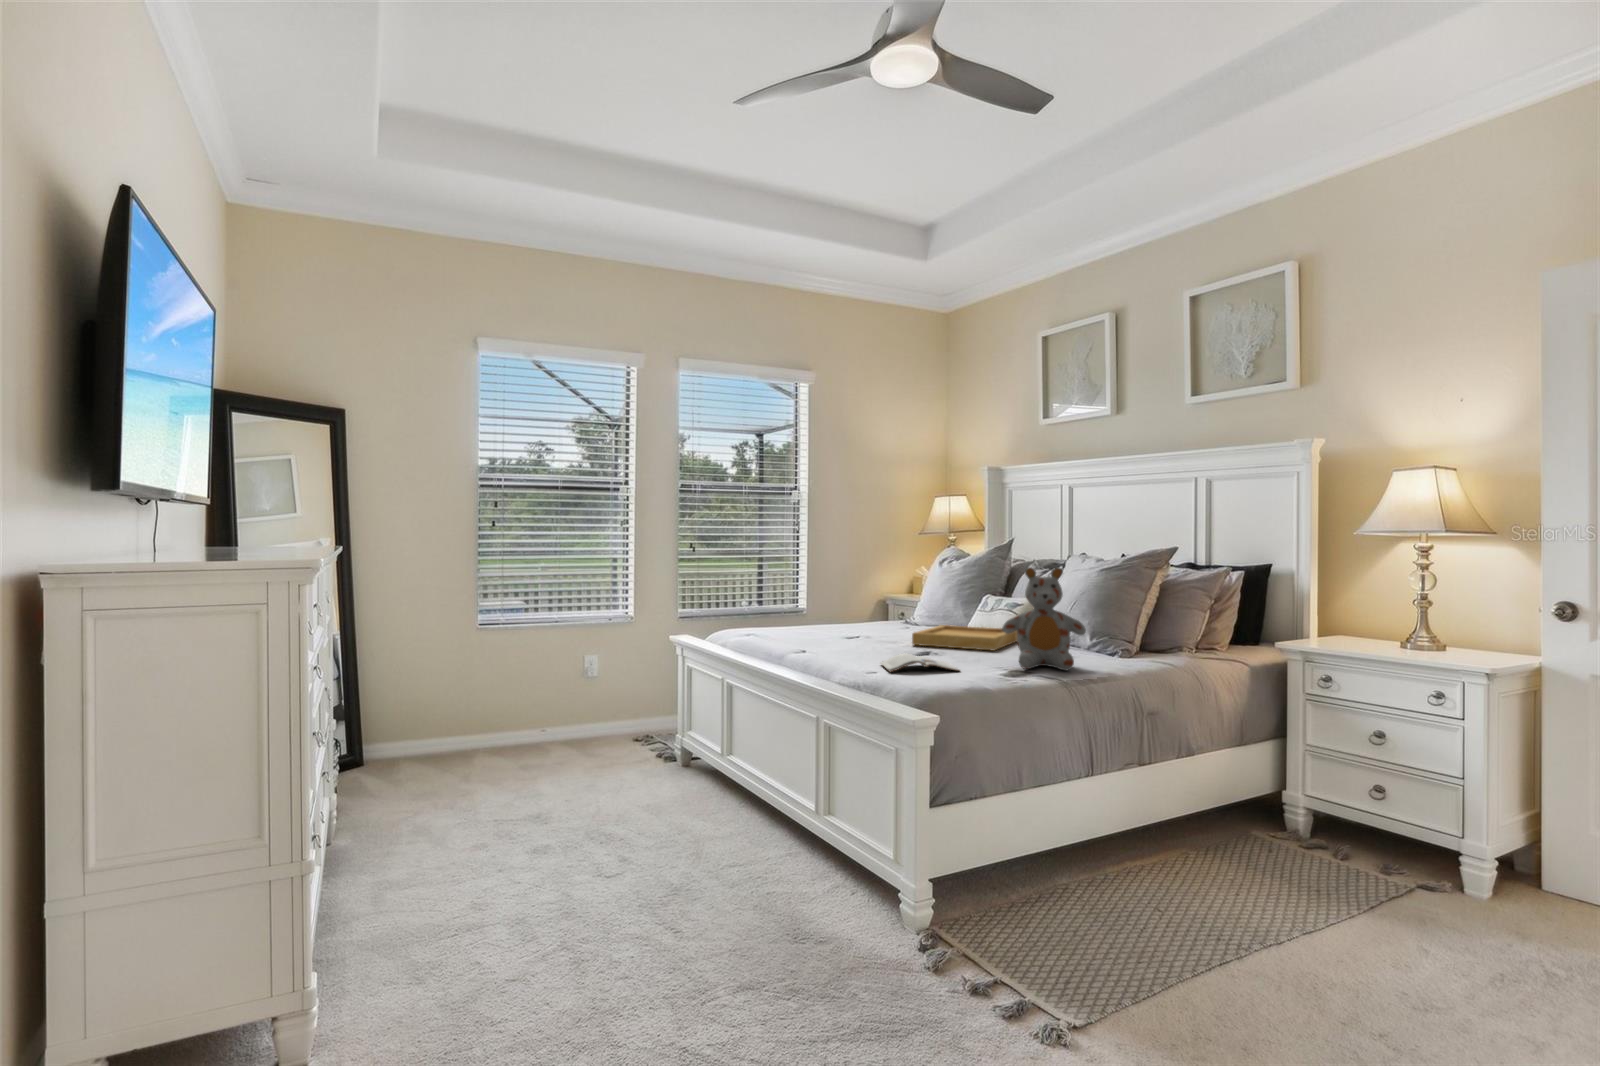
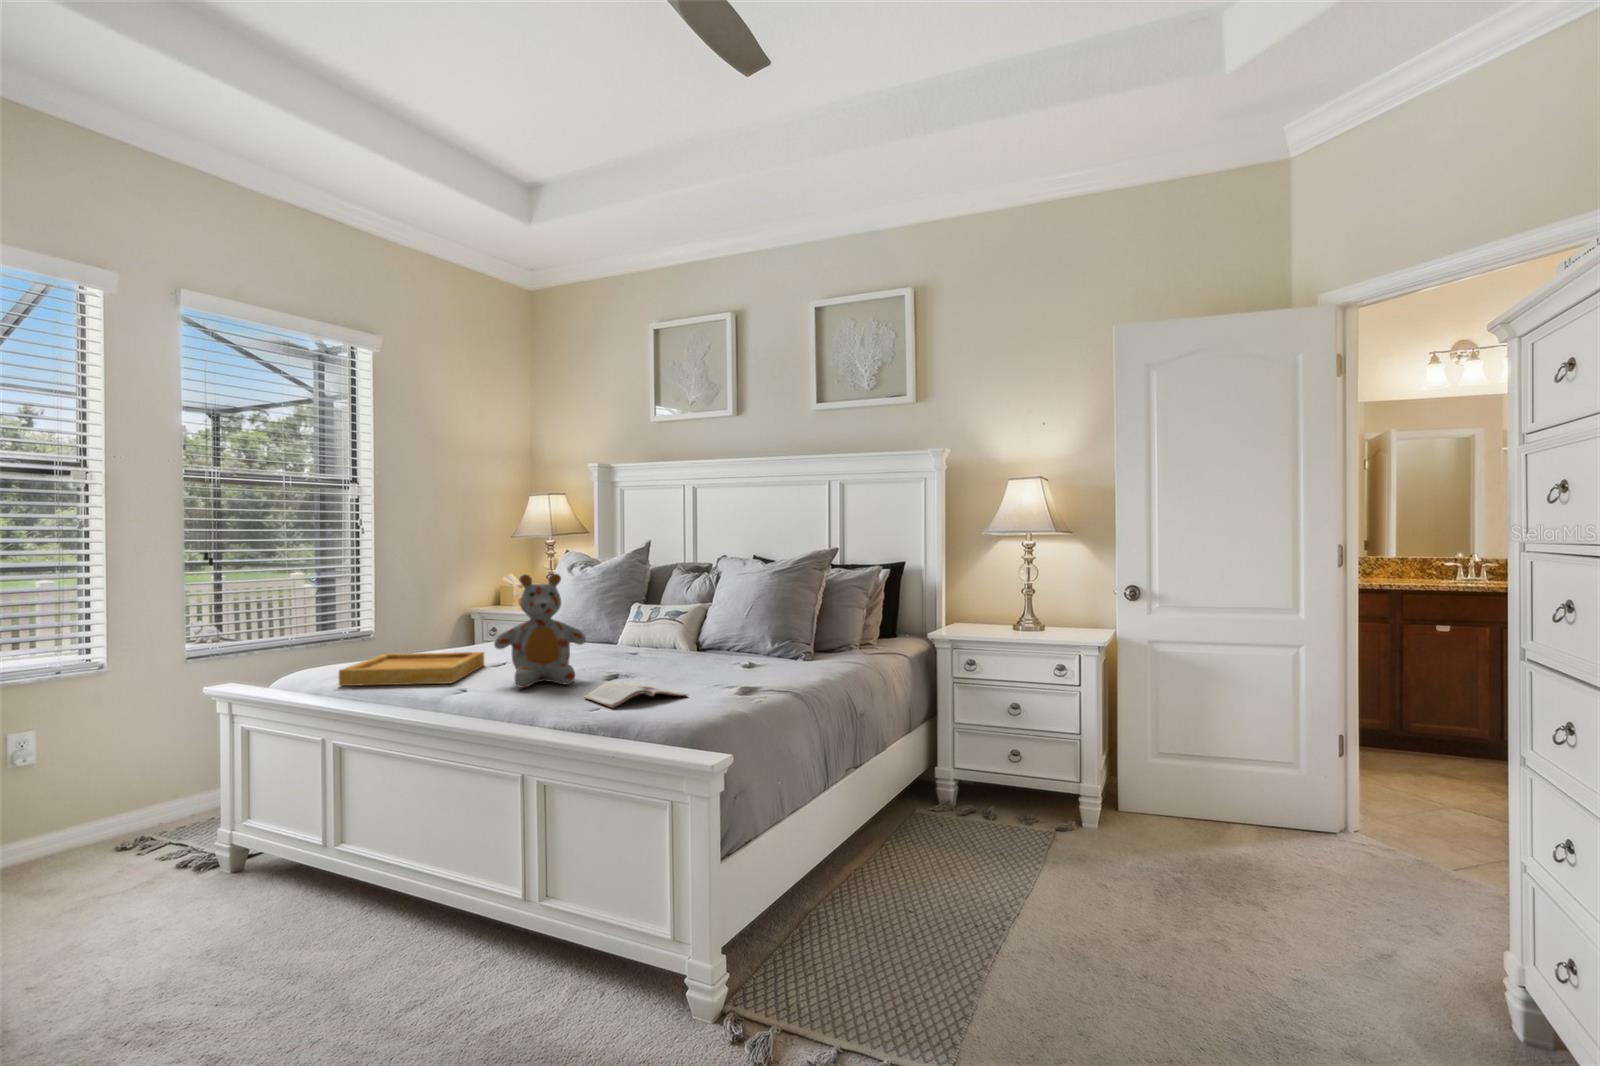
stuffed bear: present [1002,567,1086,670] -> present [494,574,586,688]
tray: present [912,625,1018,650] -> present [339,652,484,686]

